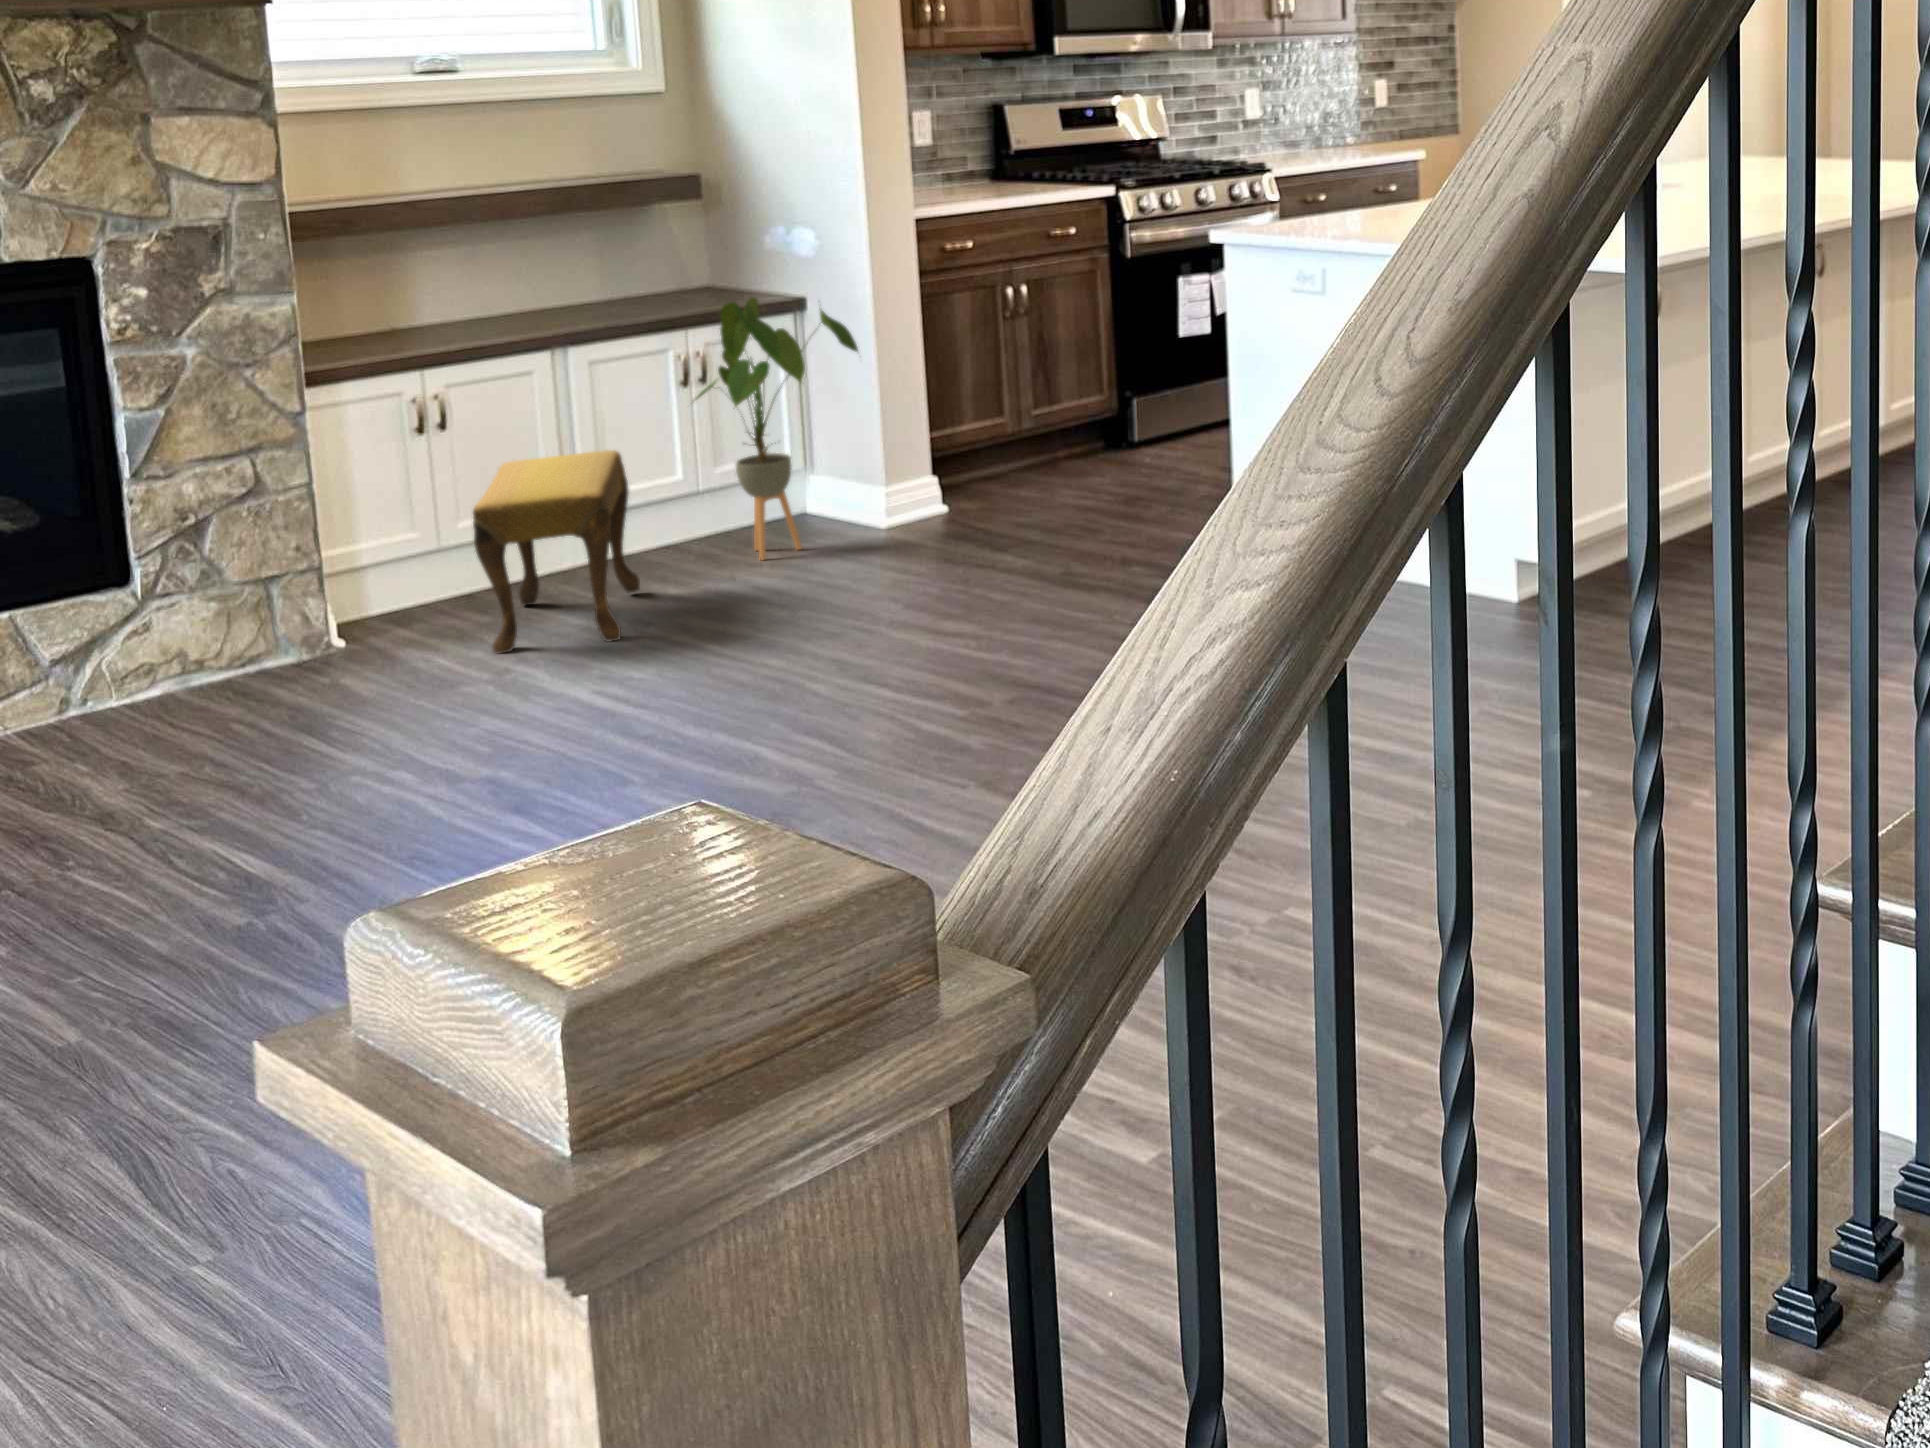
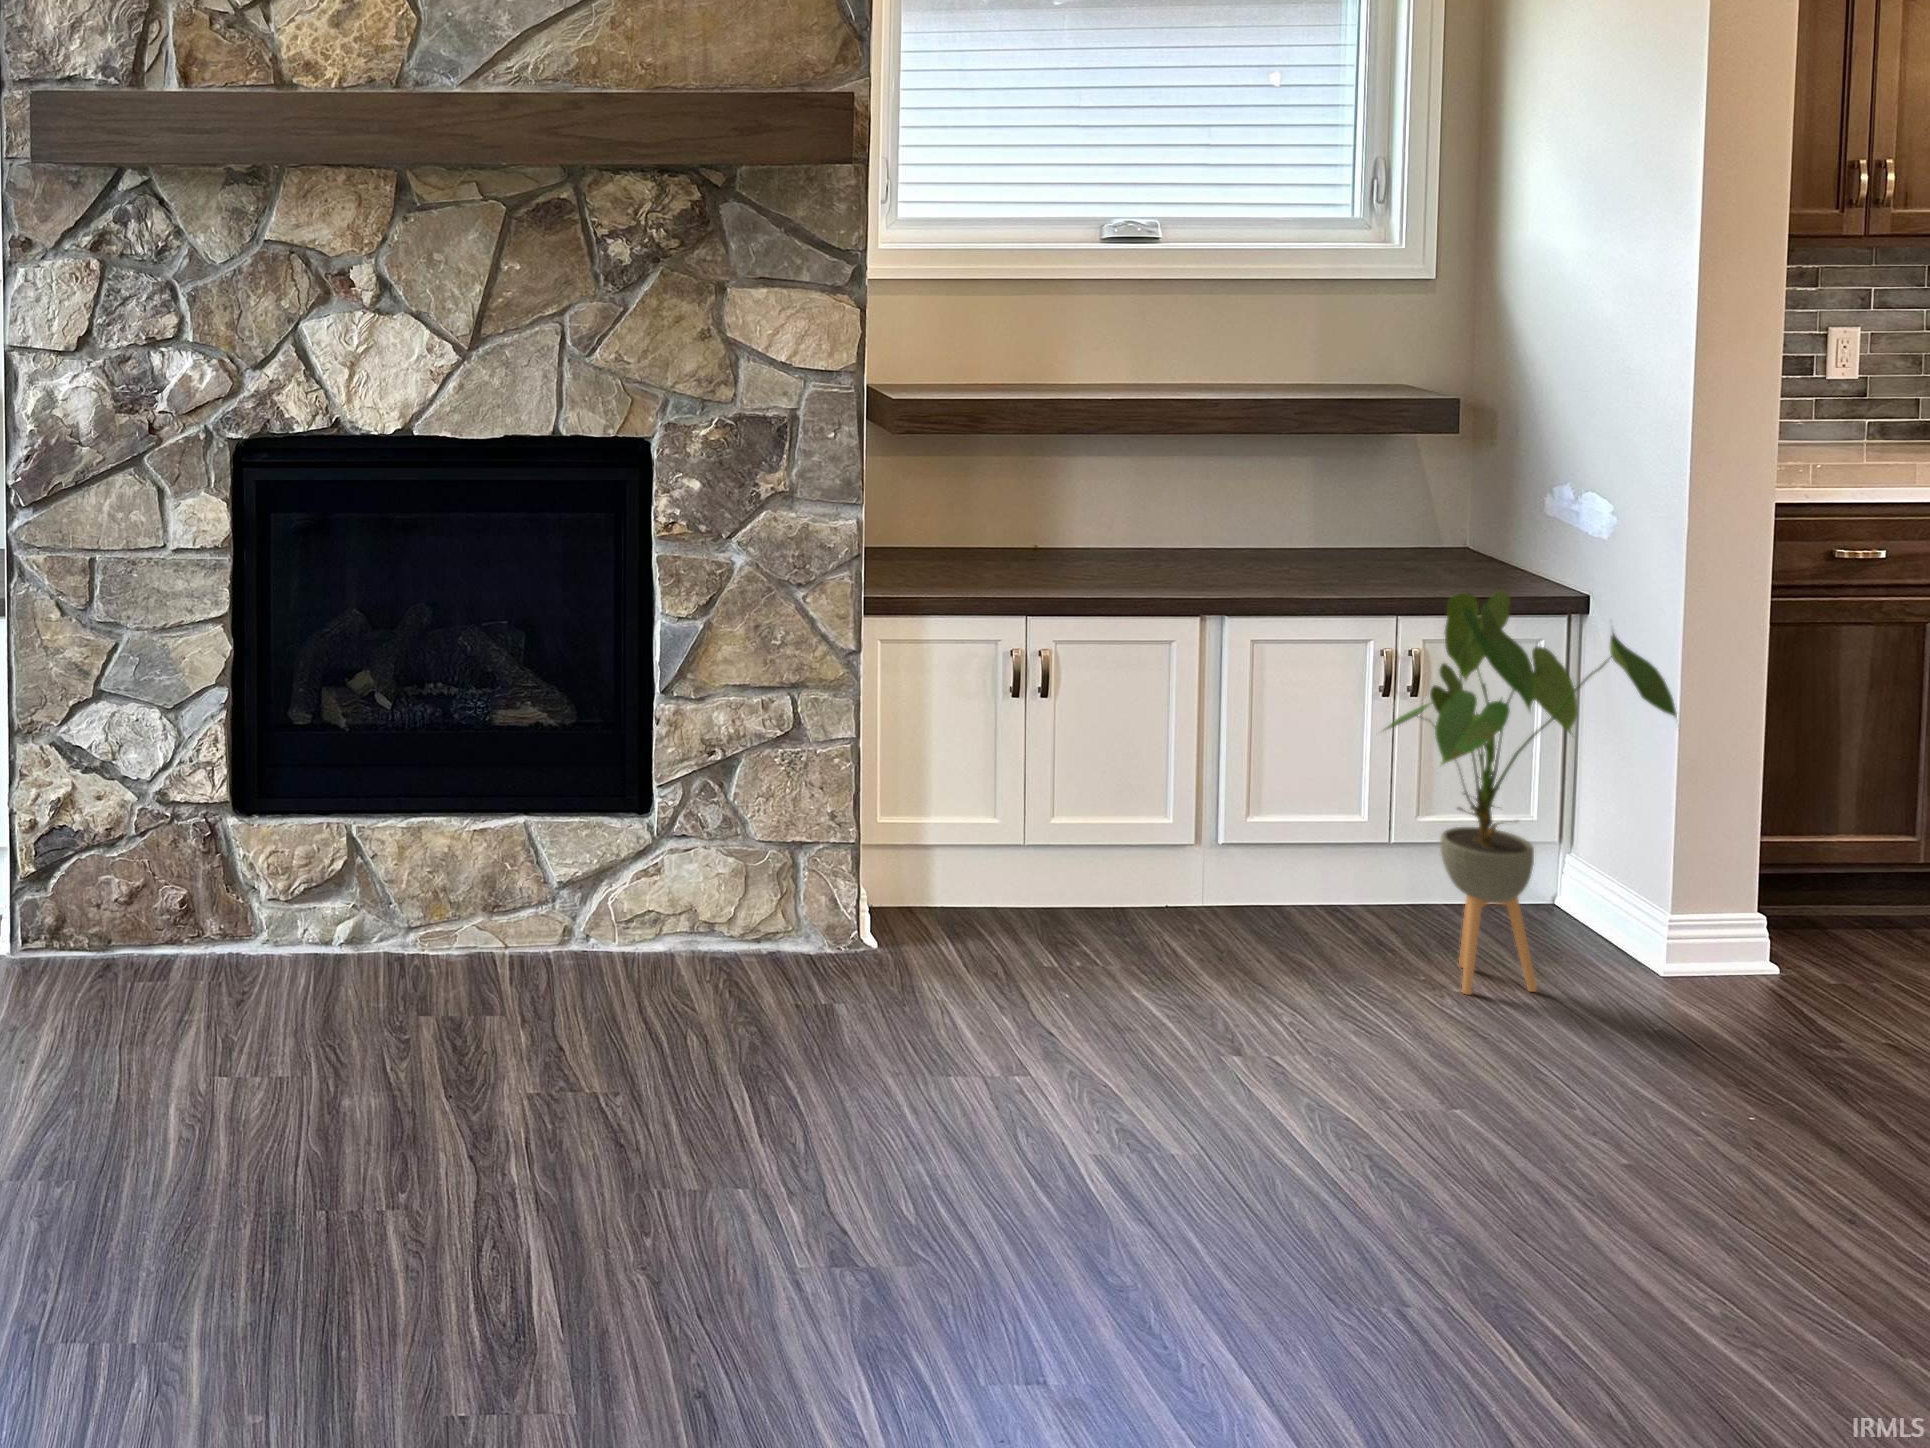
footstool: present [473,450,640,653] -> none [1015,764,1263,1093]

